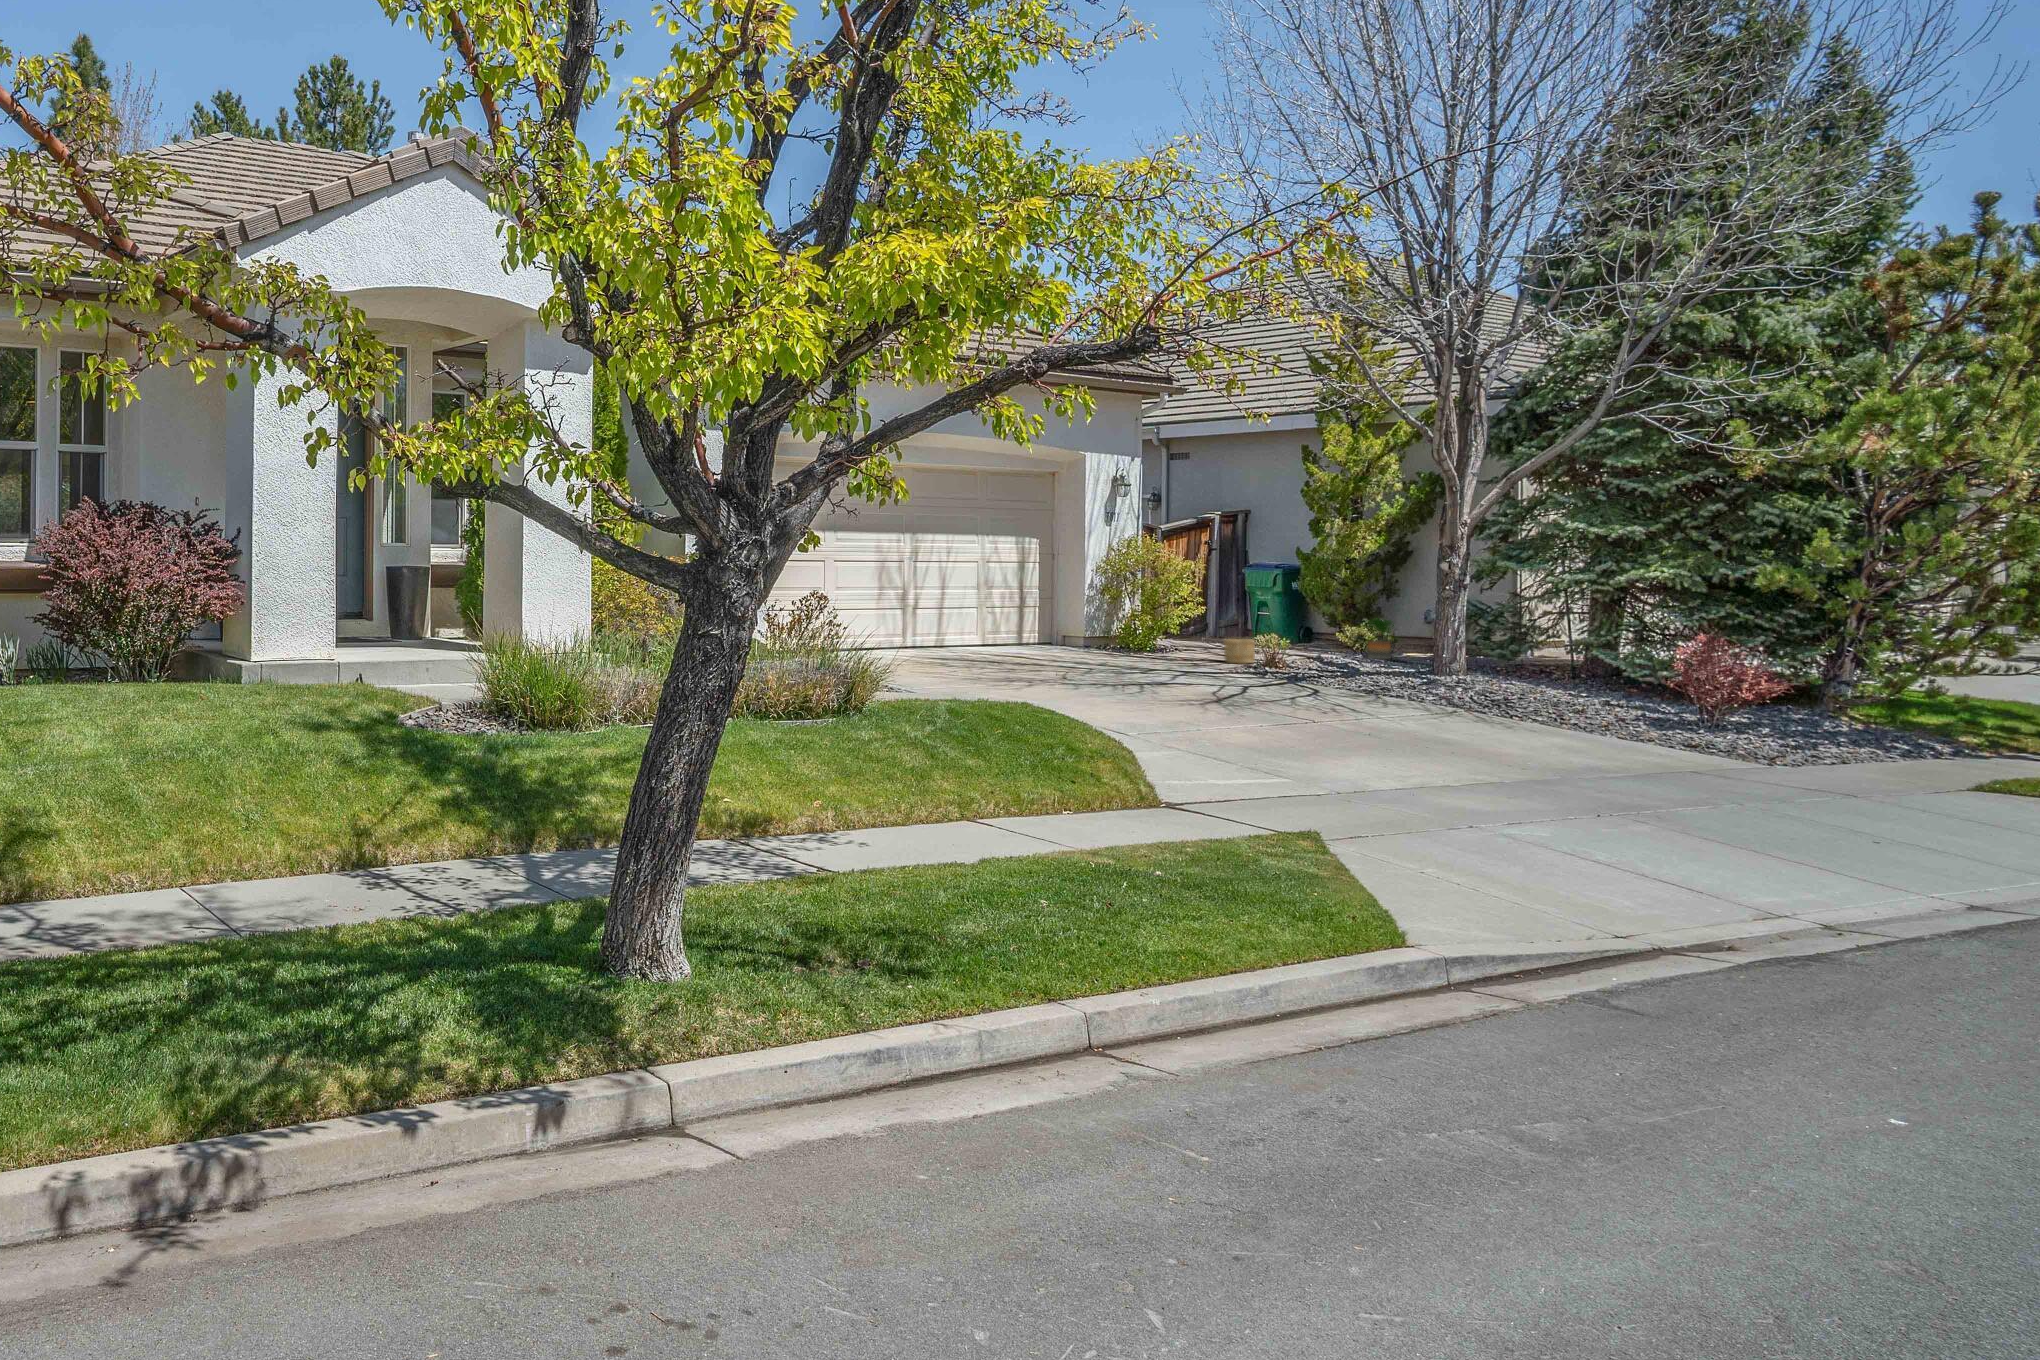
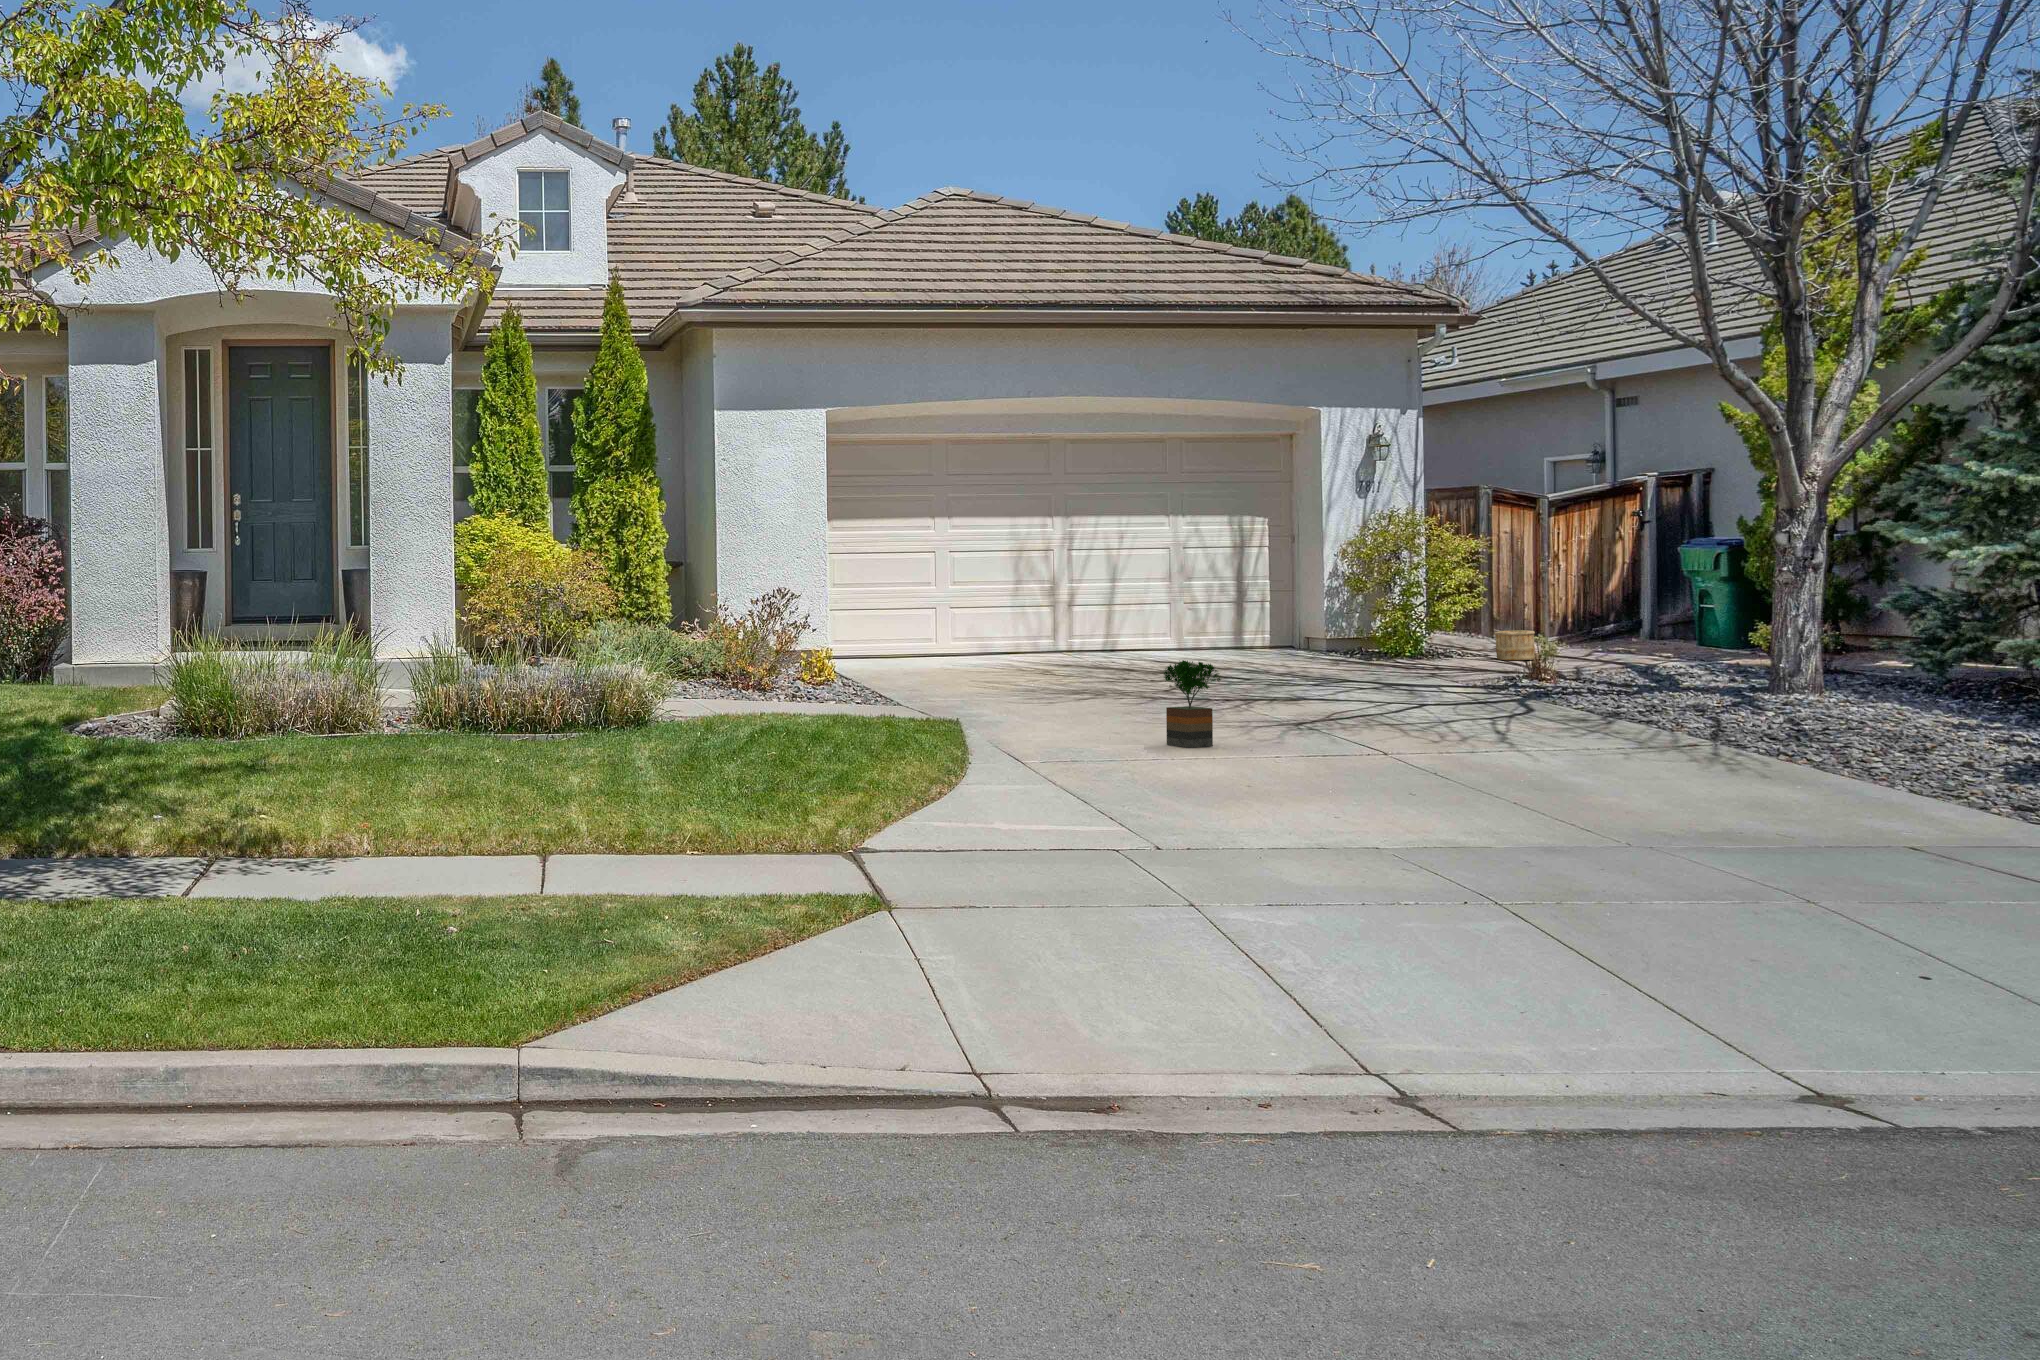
potted tree: present [1367,618,1394,659] -> present [1164,660,1221,748]

